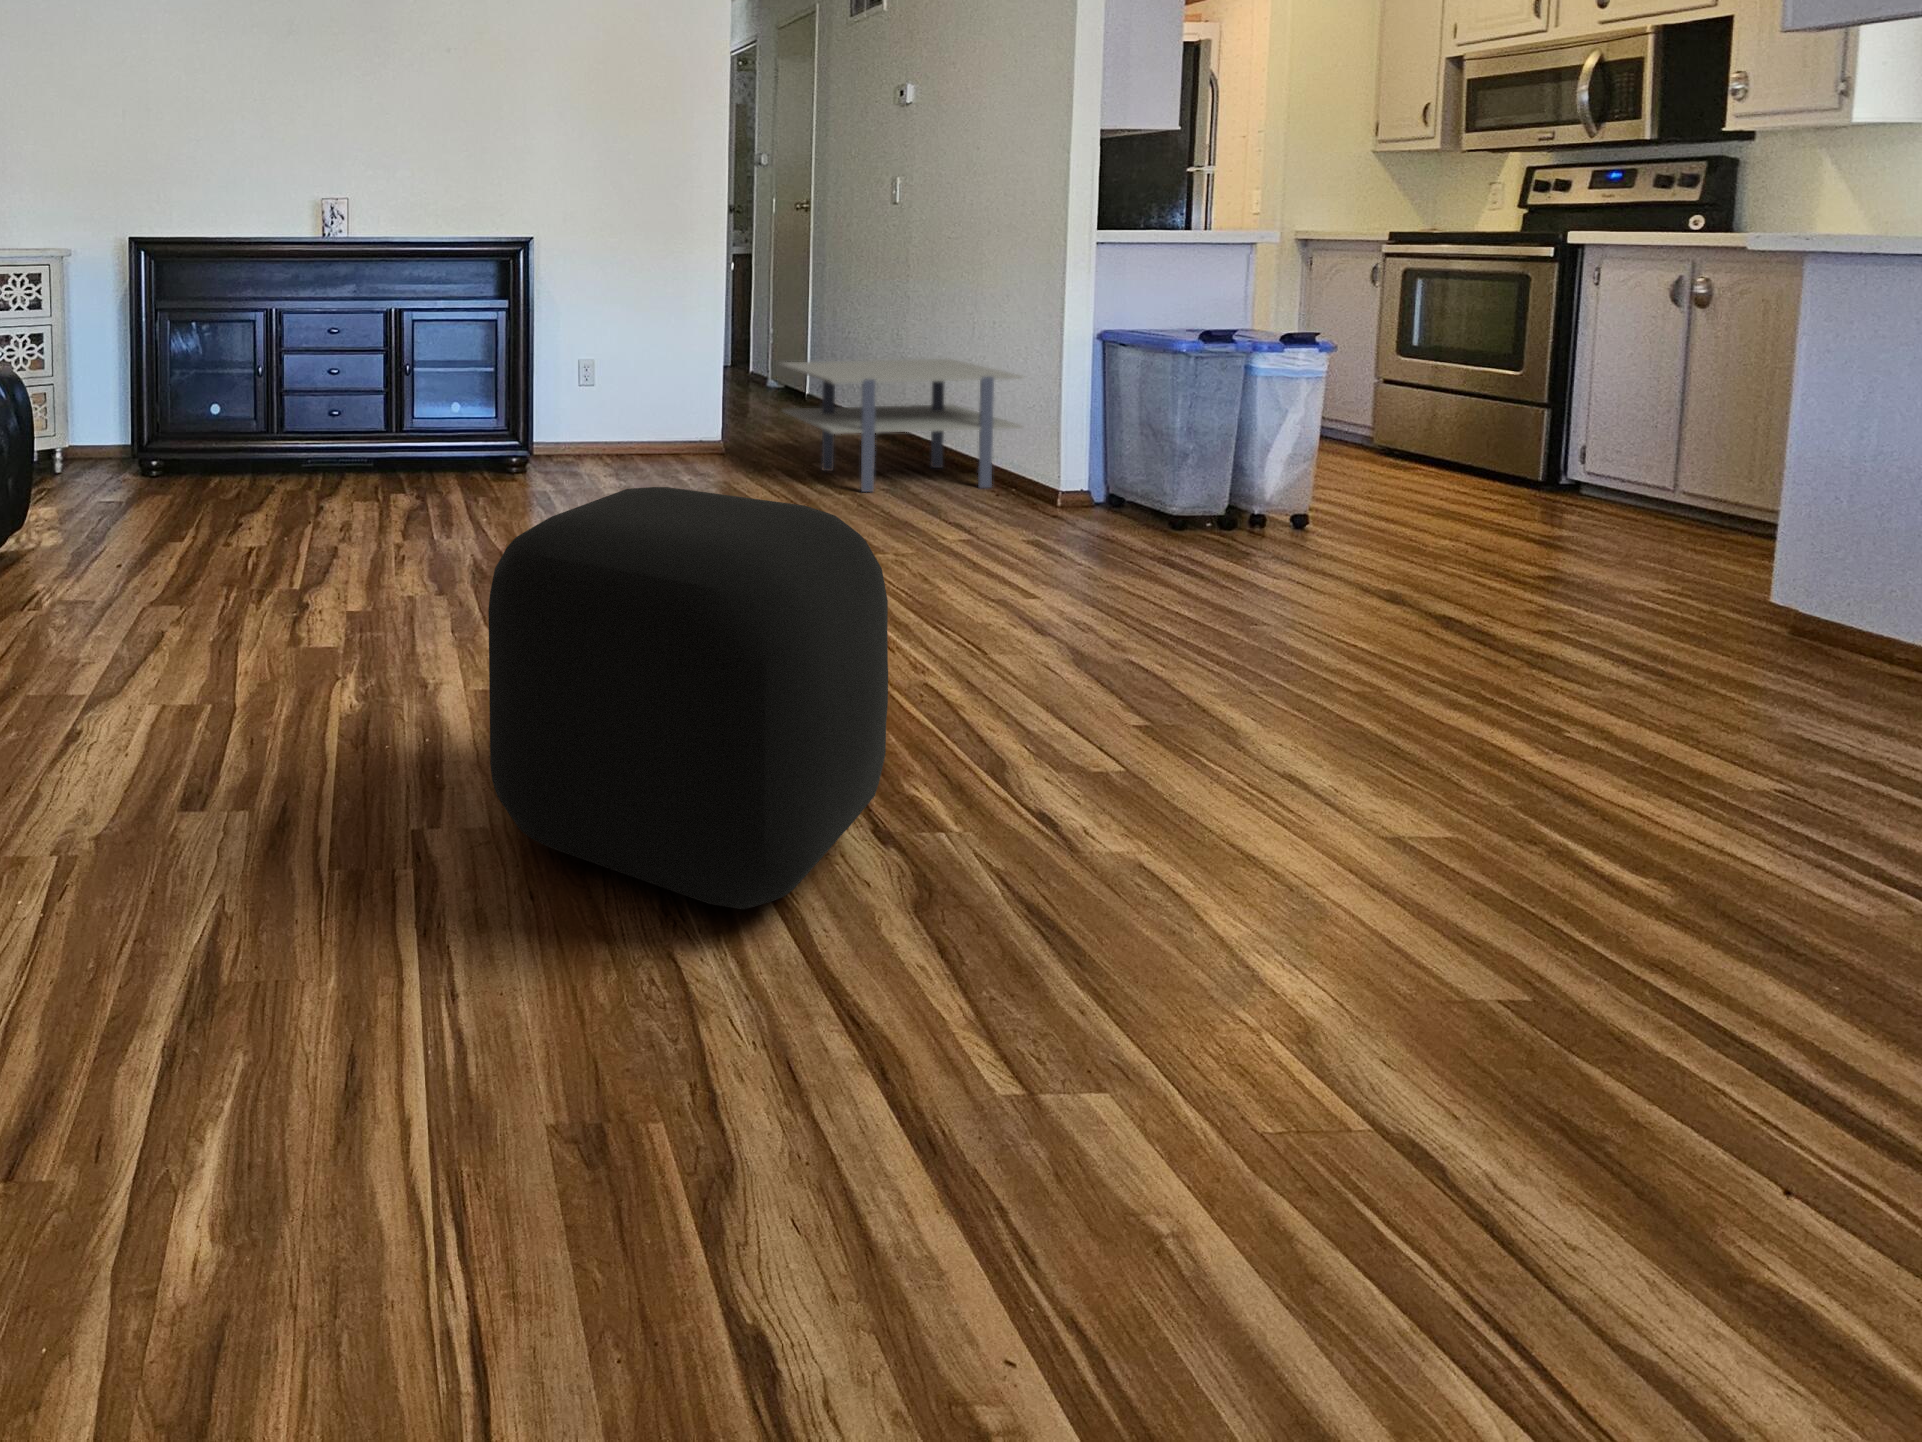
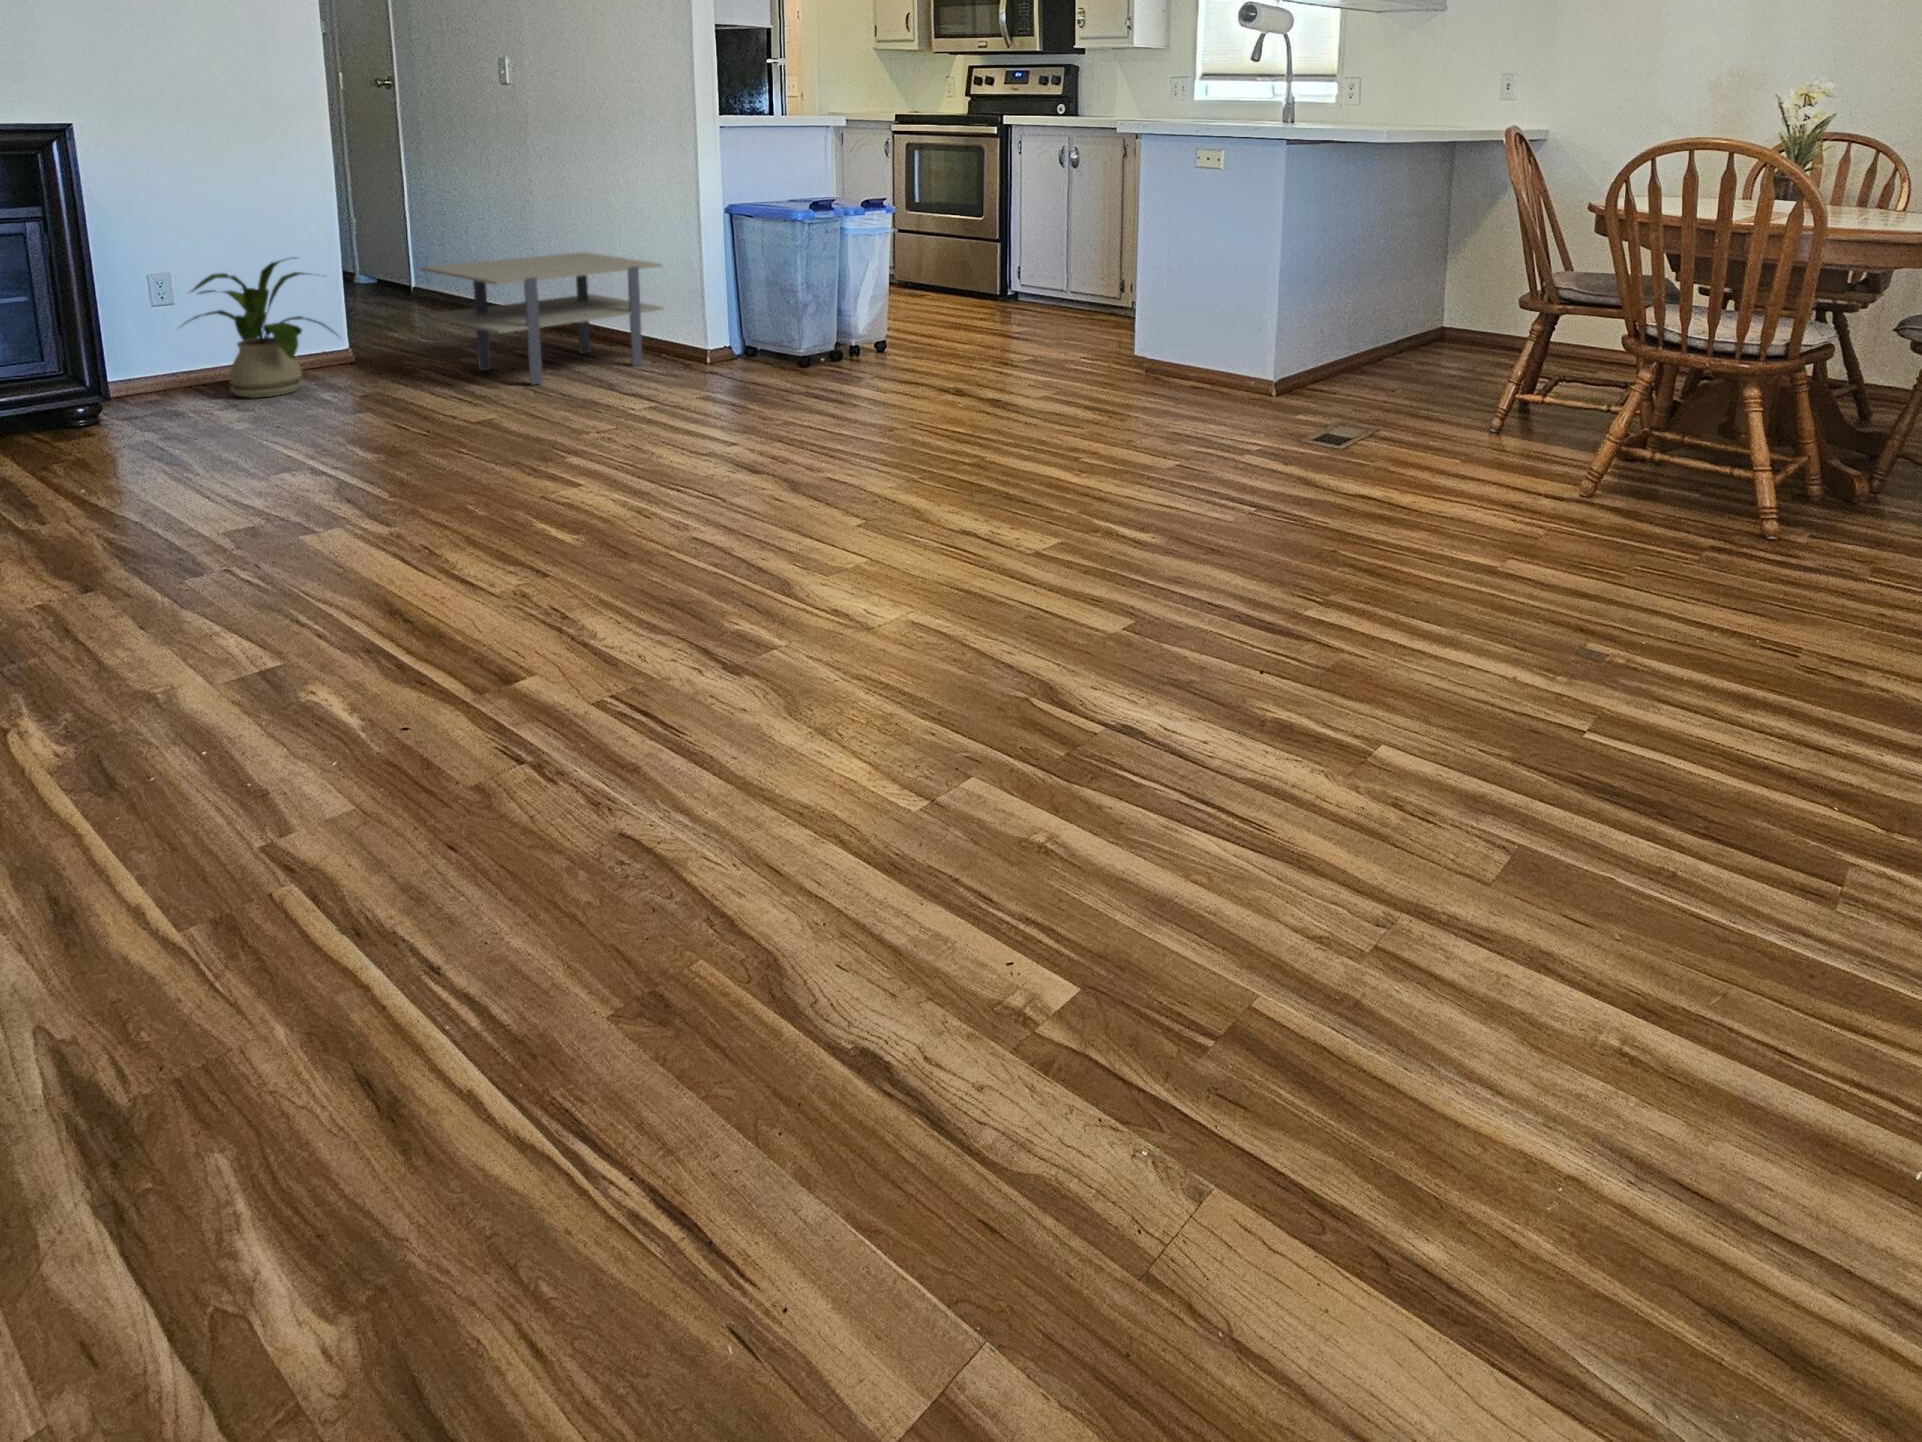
house plant: none [585,345,701,469] -> present [186,258,336,398]
ottoman: present [488,487,888,909] -> none [344,404,745,793]

